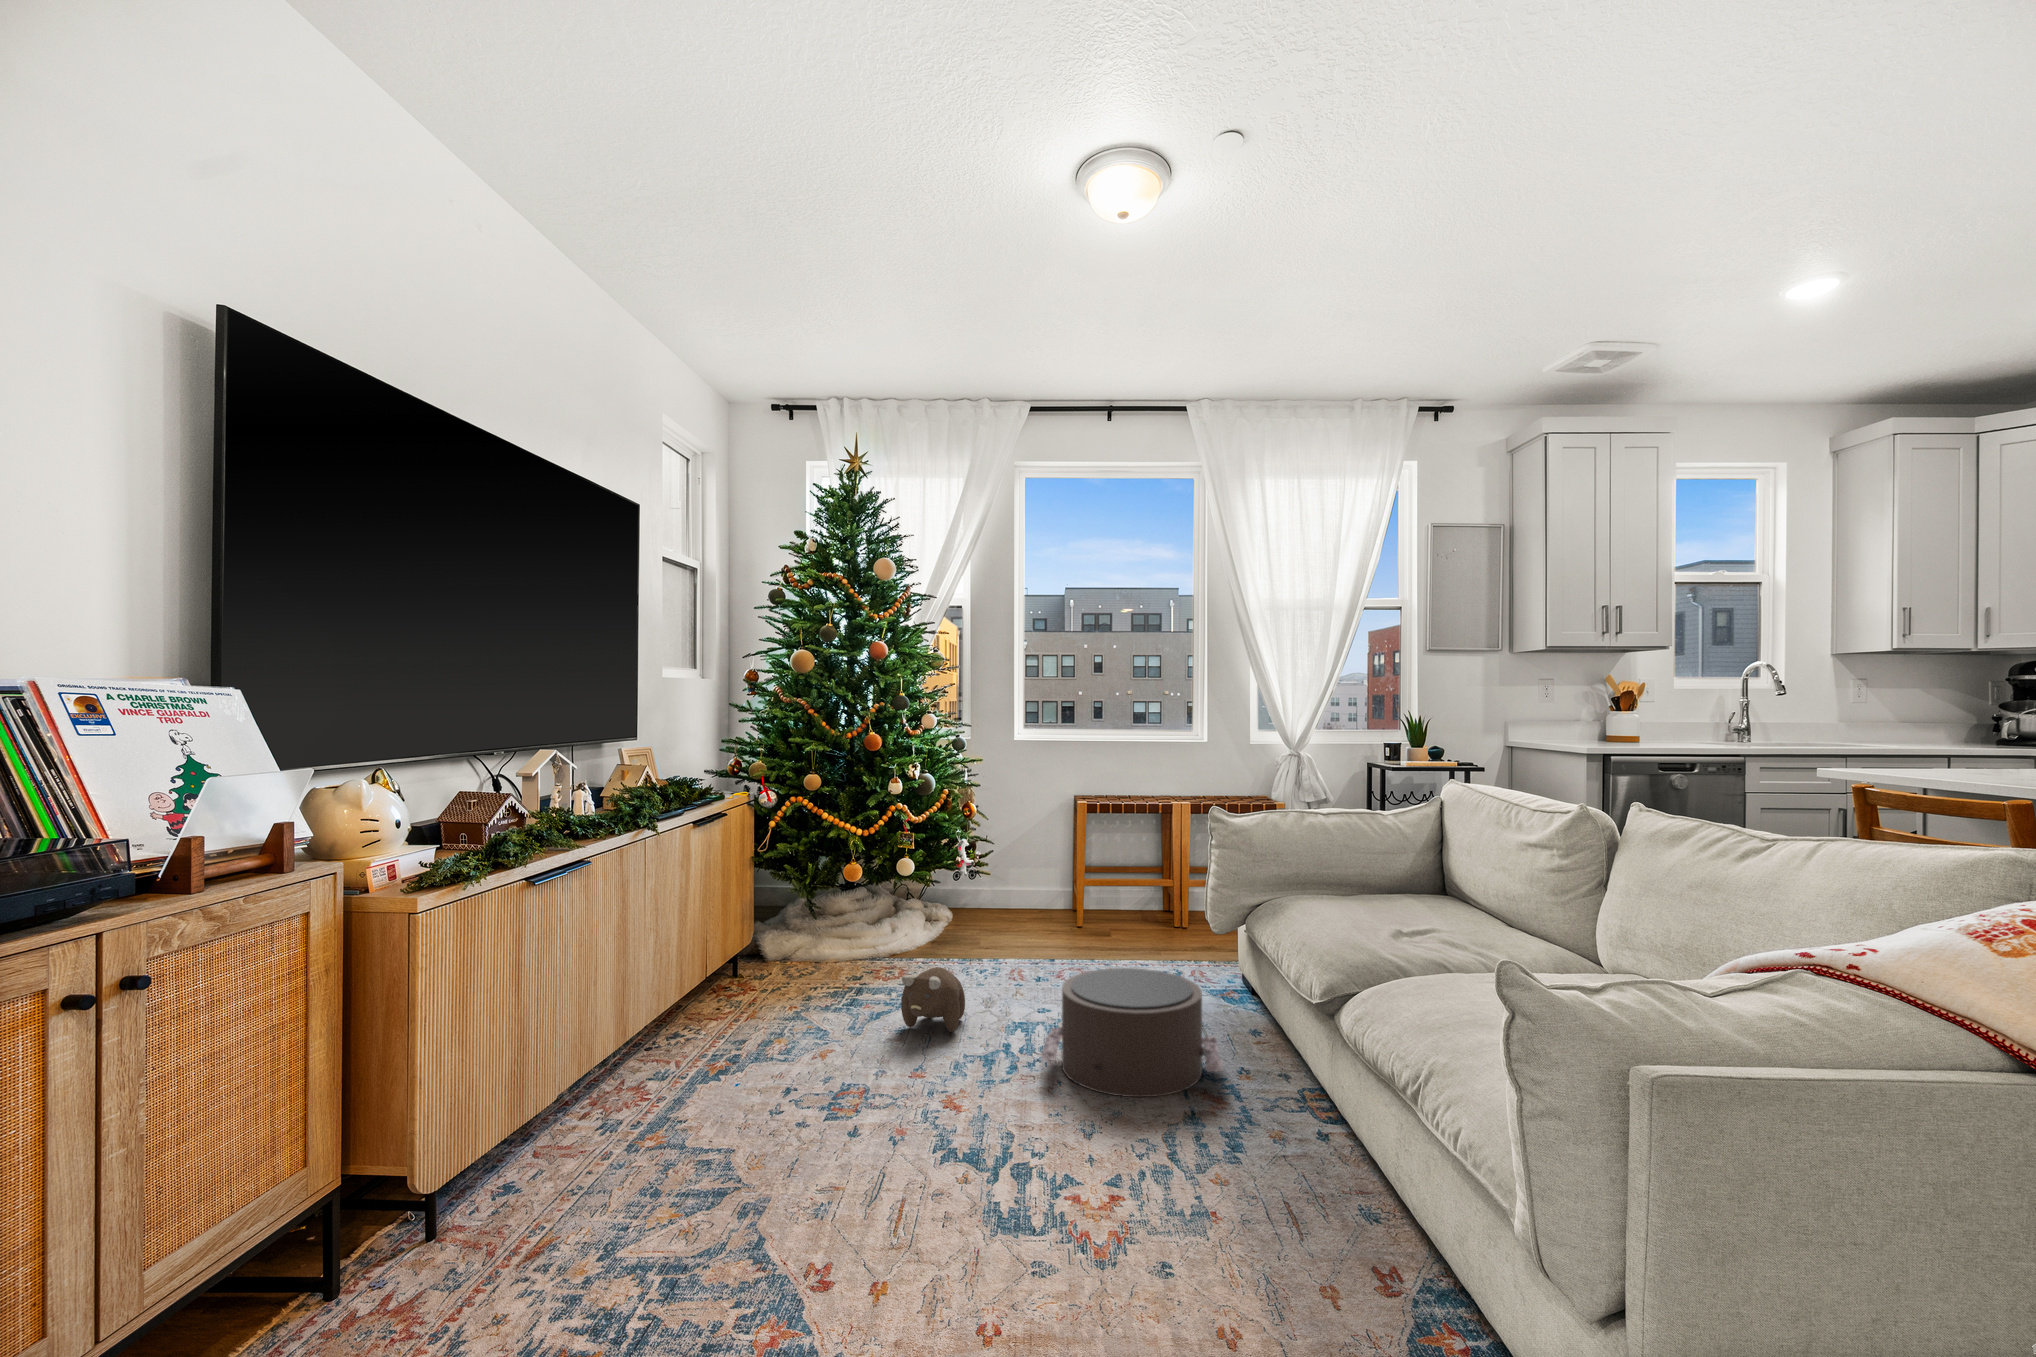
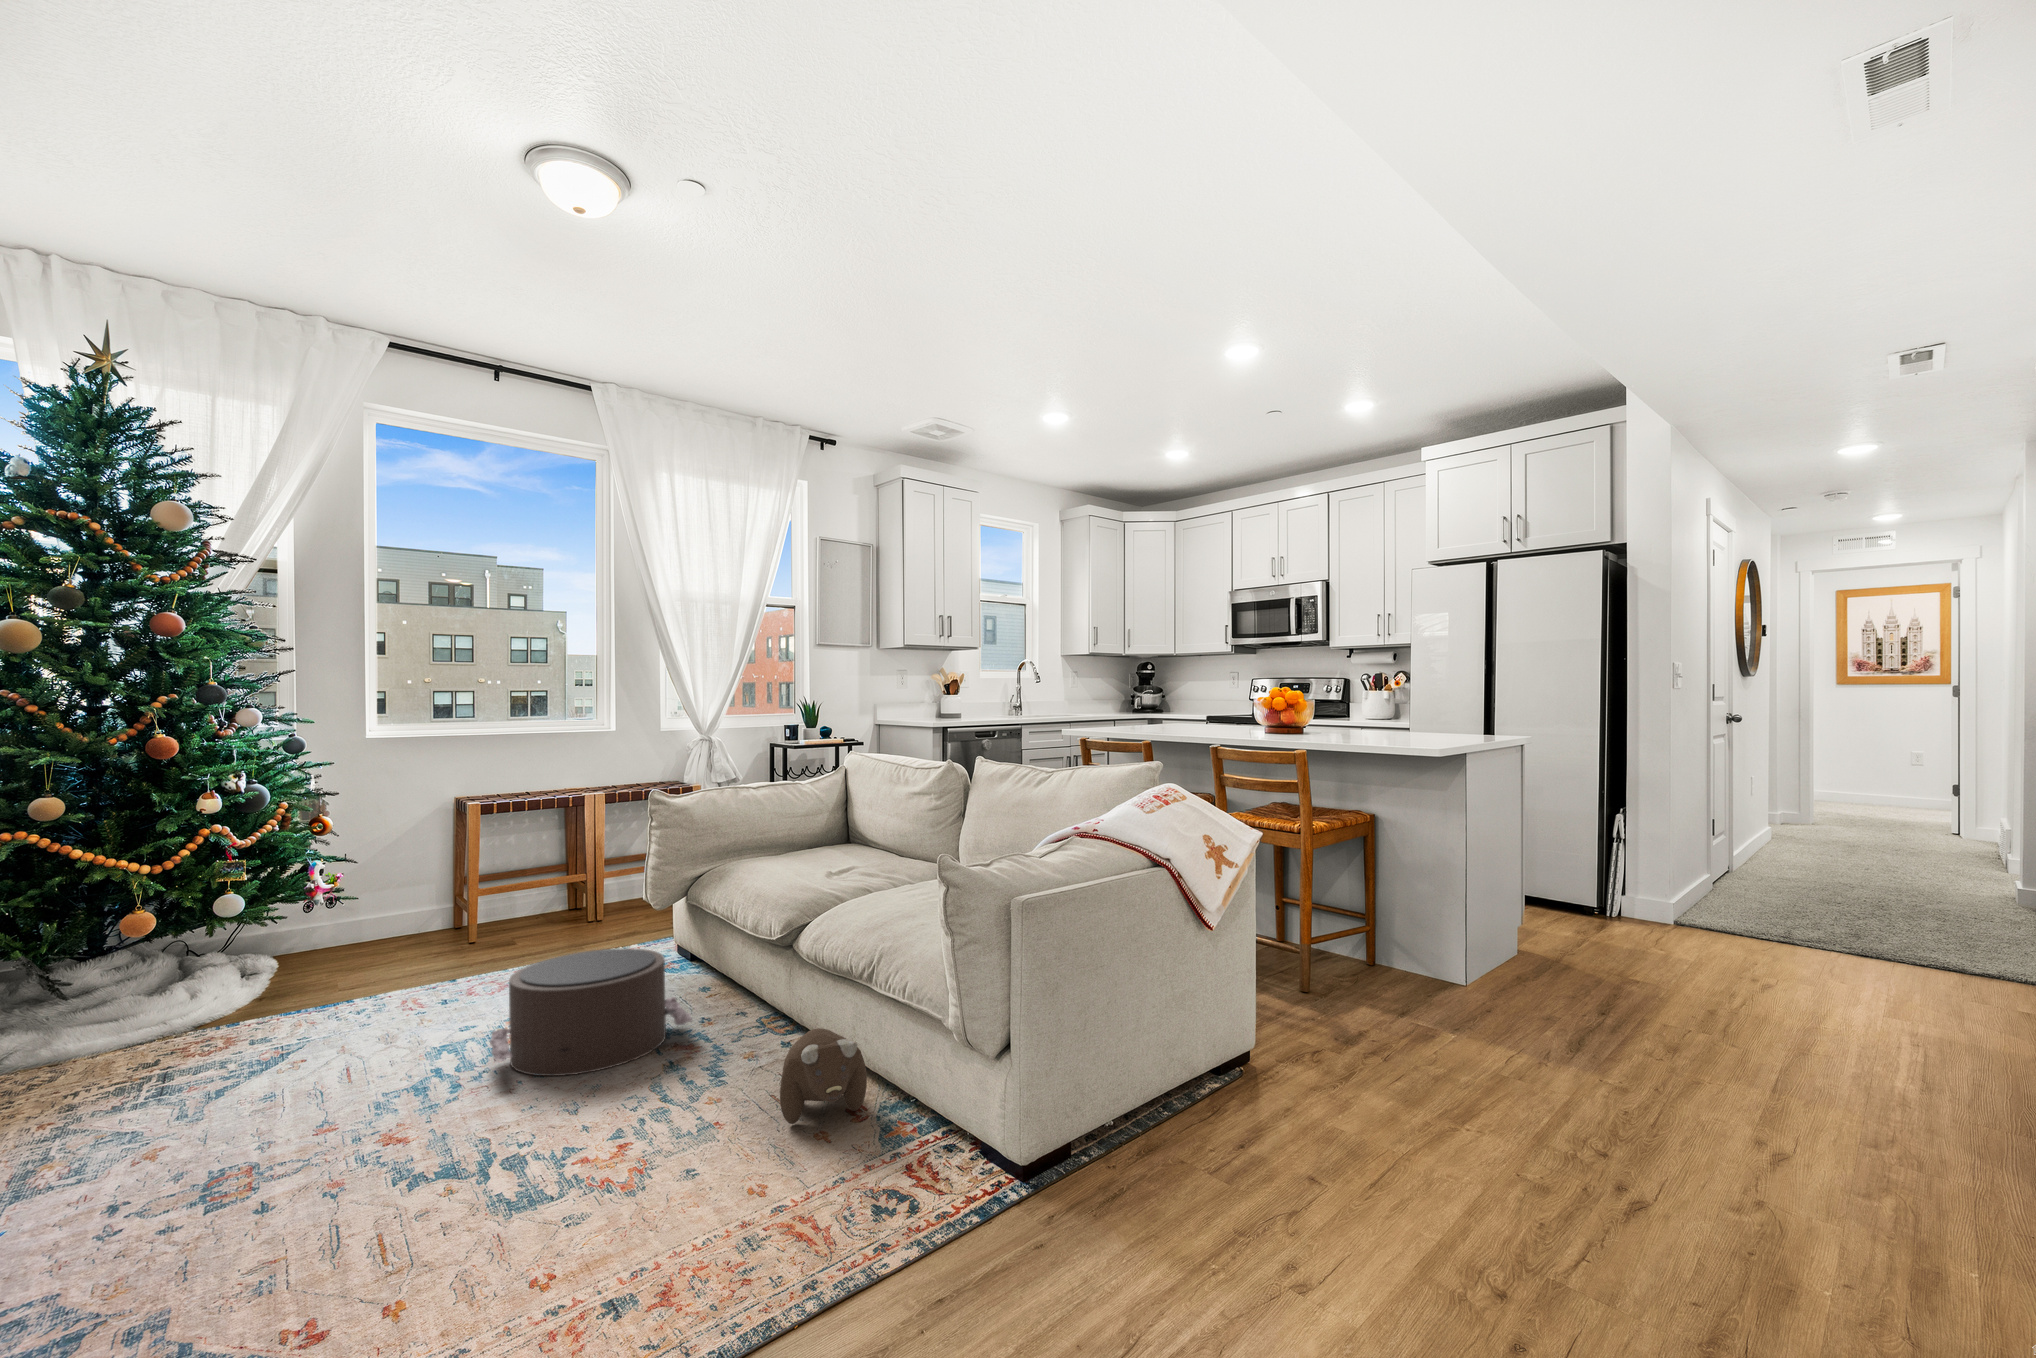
plush toy: present [901,967,965,1032] -> present [780,1028,867,1124]

